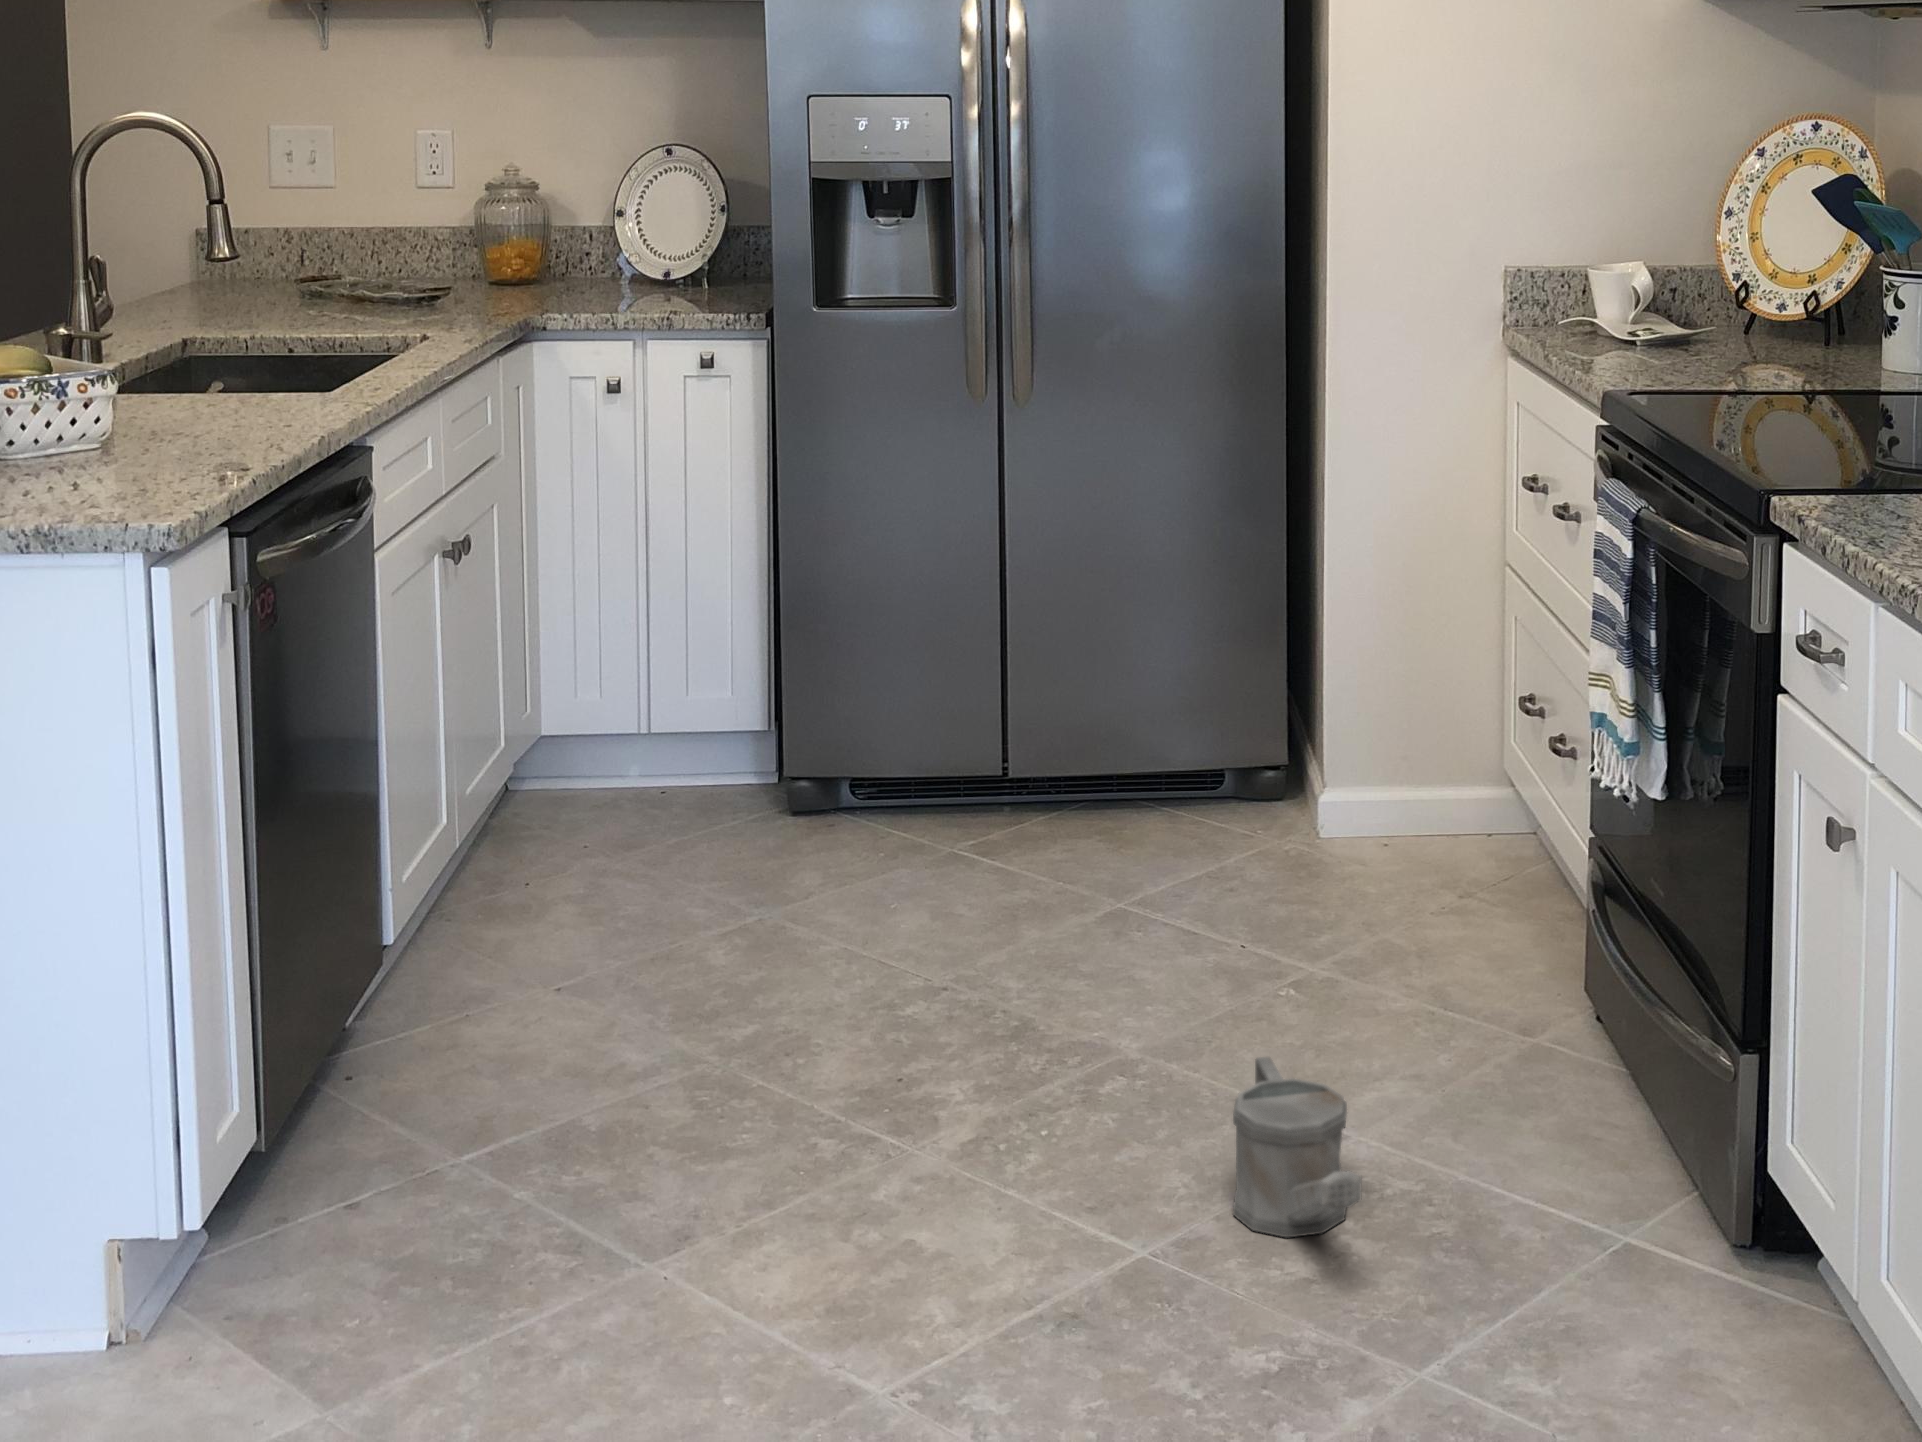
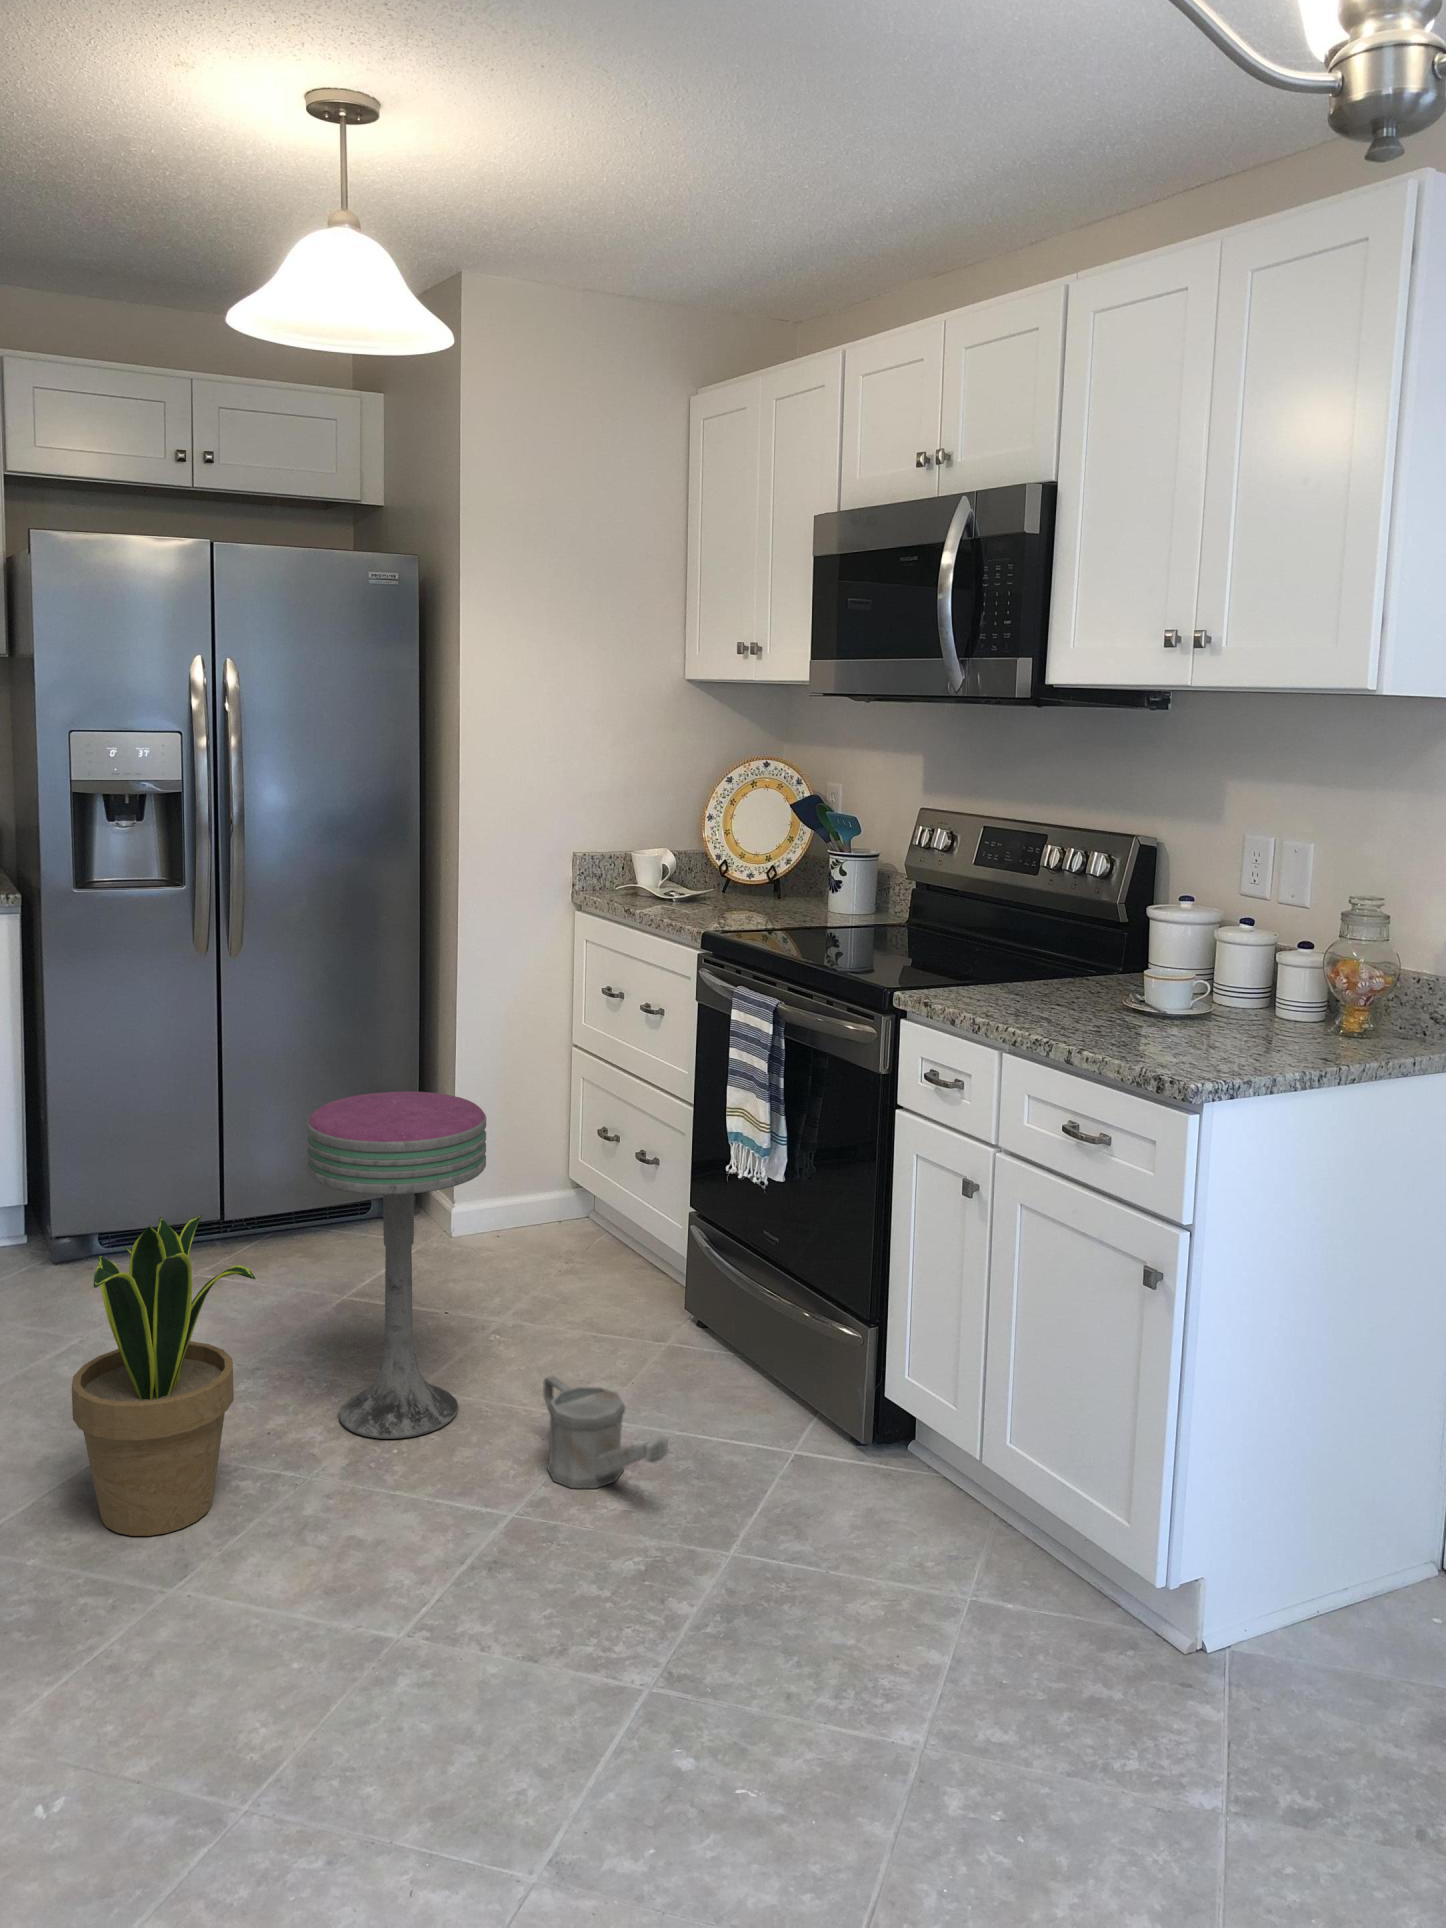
bar stool: none [954,608,1209,1116] -> present [307,1092,486,1439]
potted plant: none [593,751,825,1185] -> present [72,1215,256,1536]

